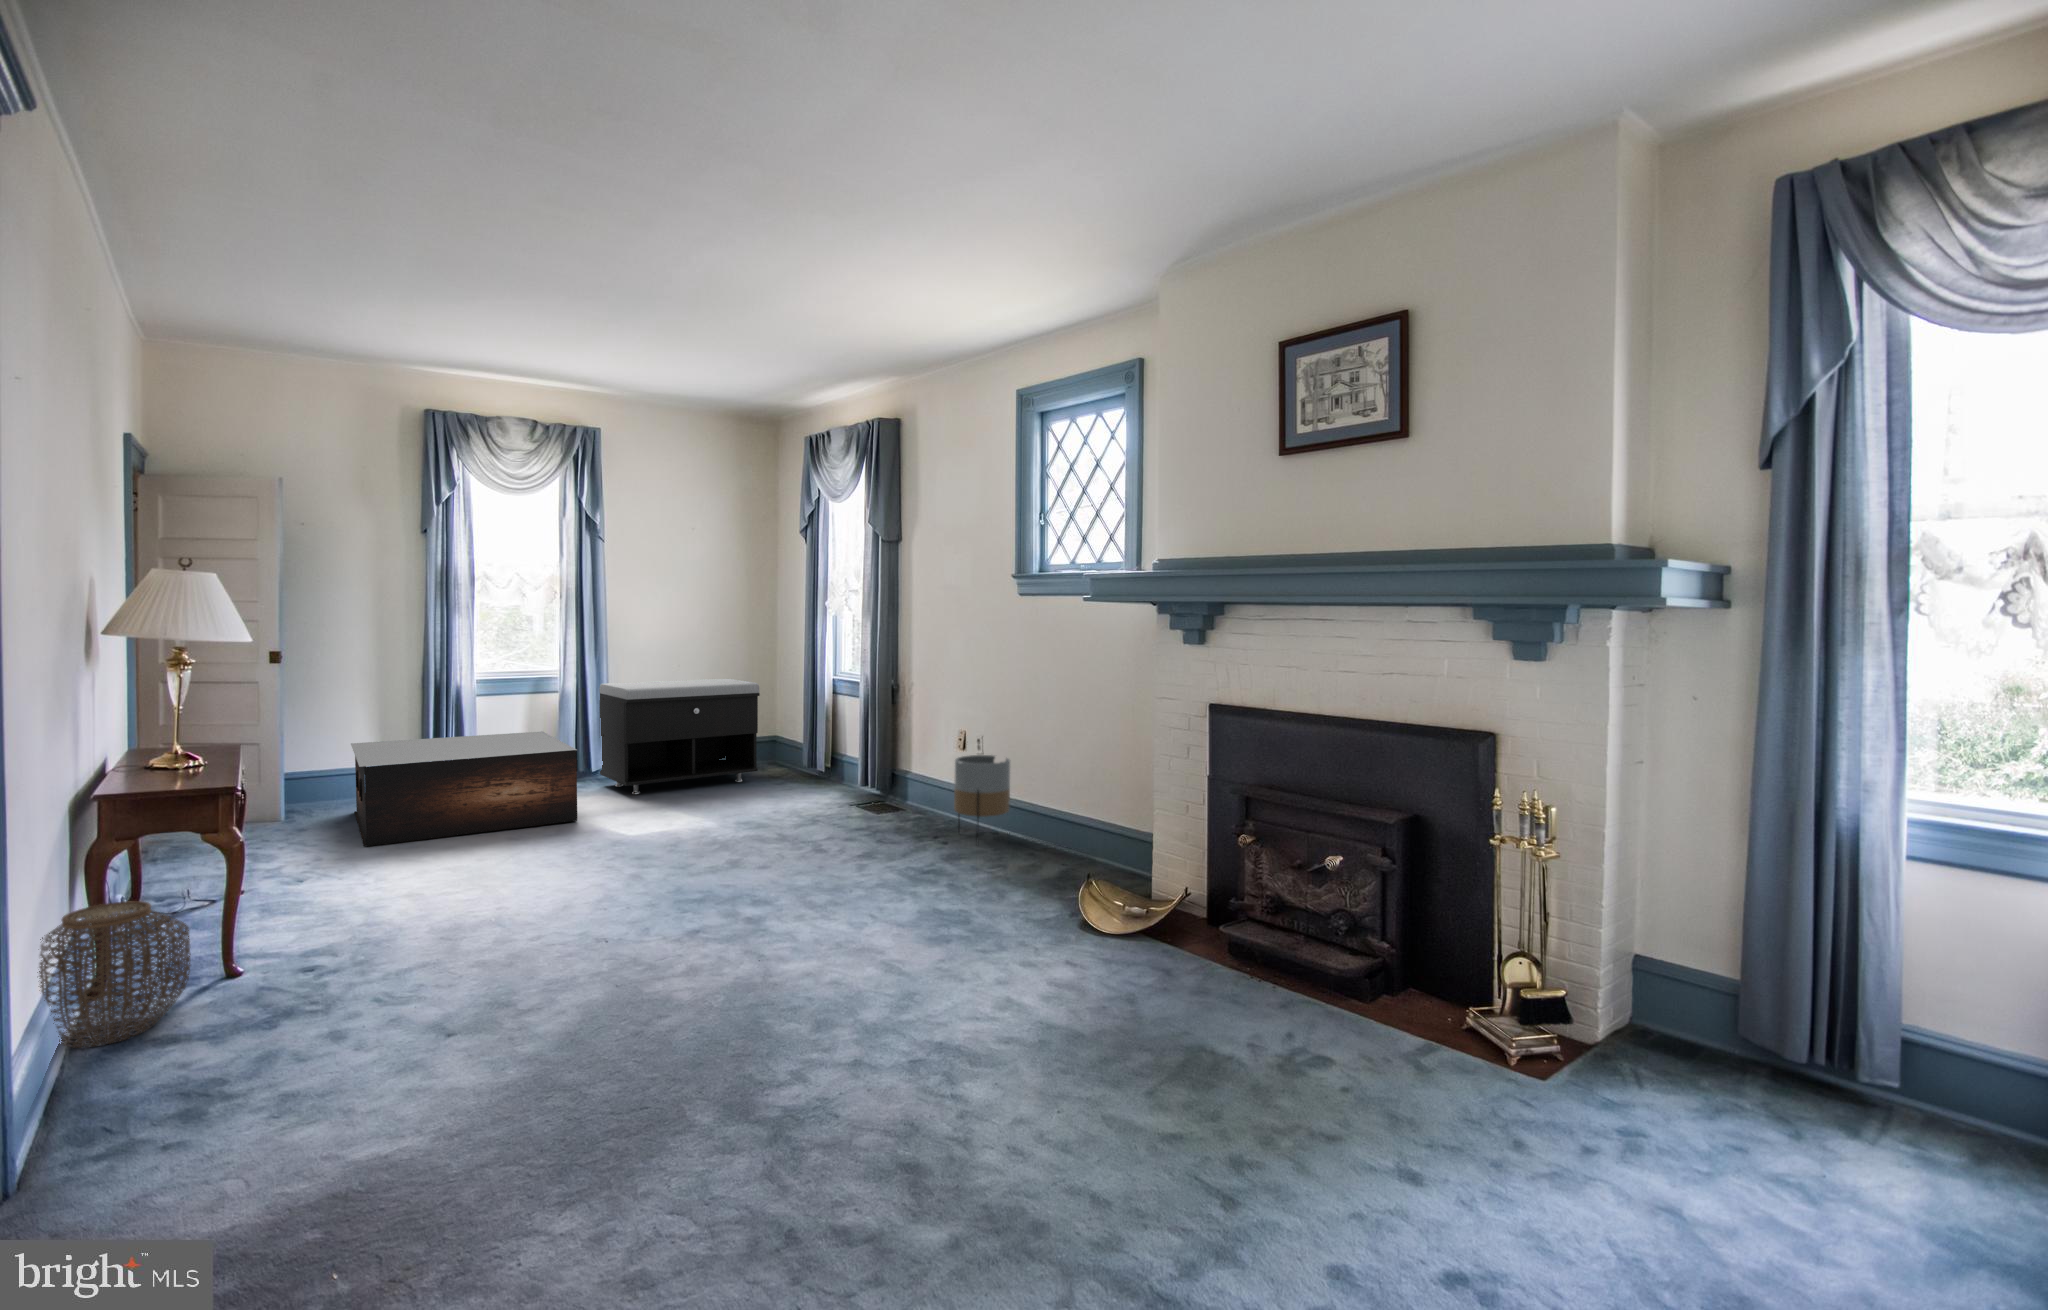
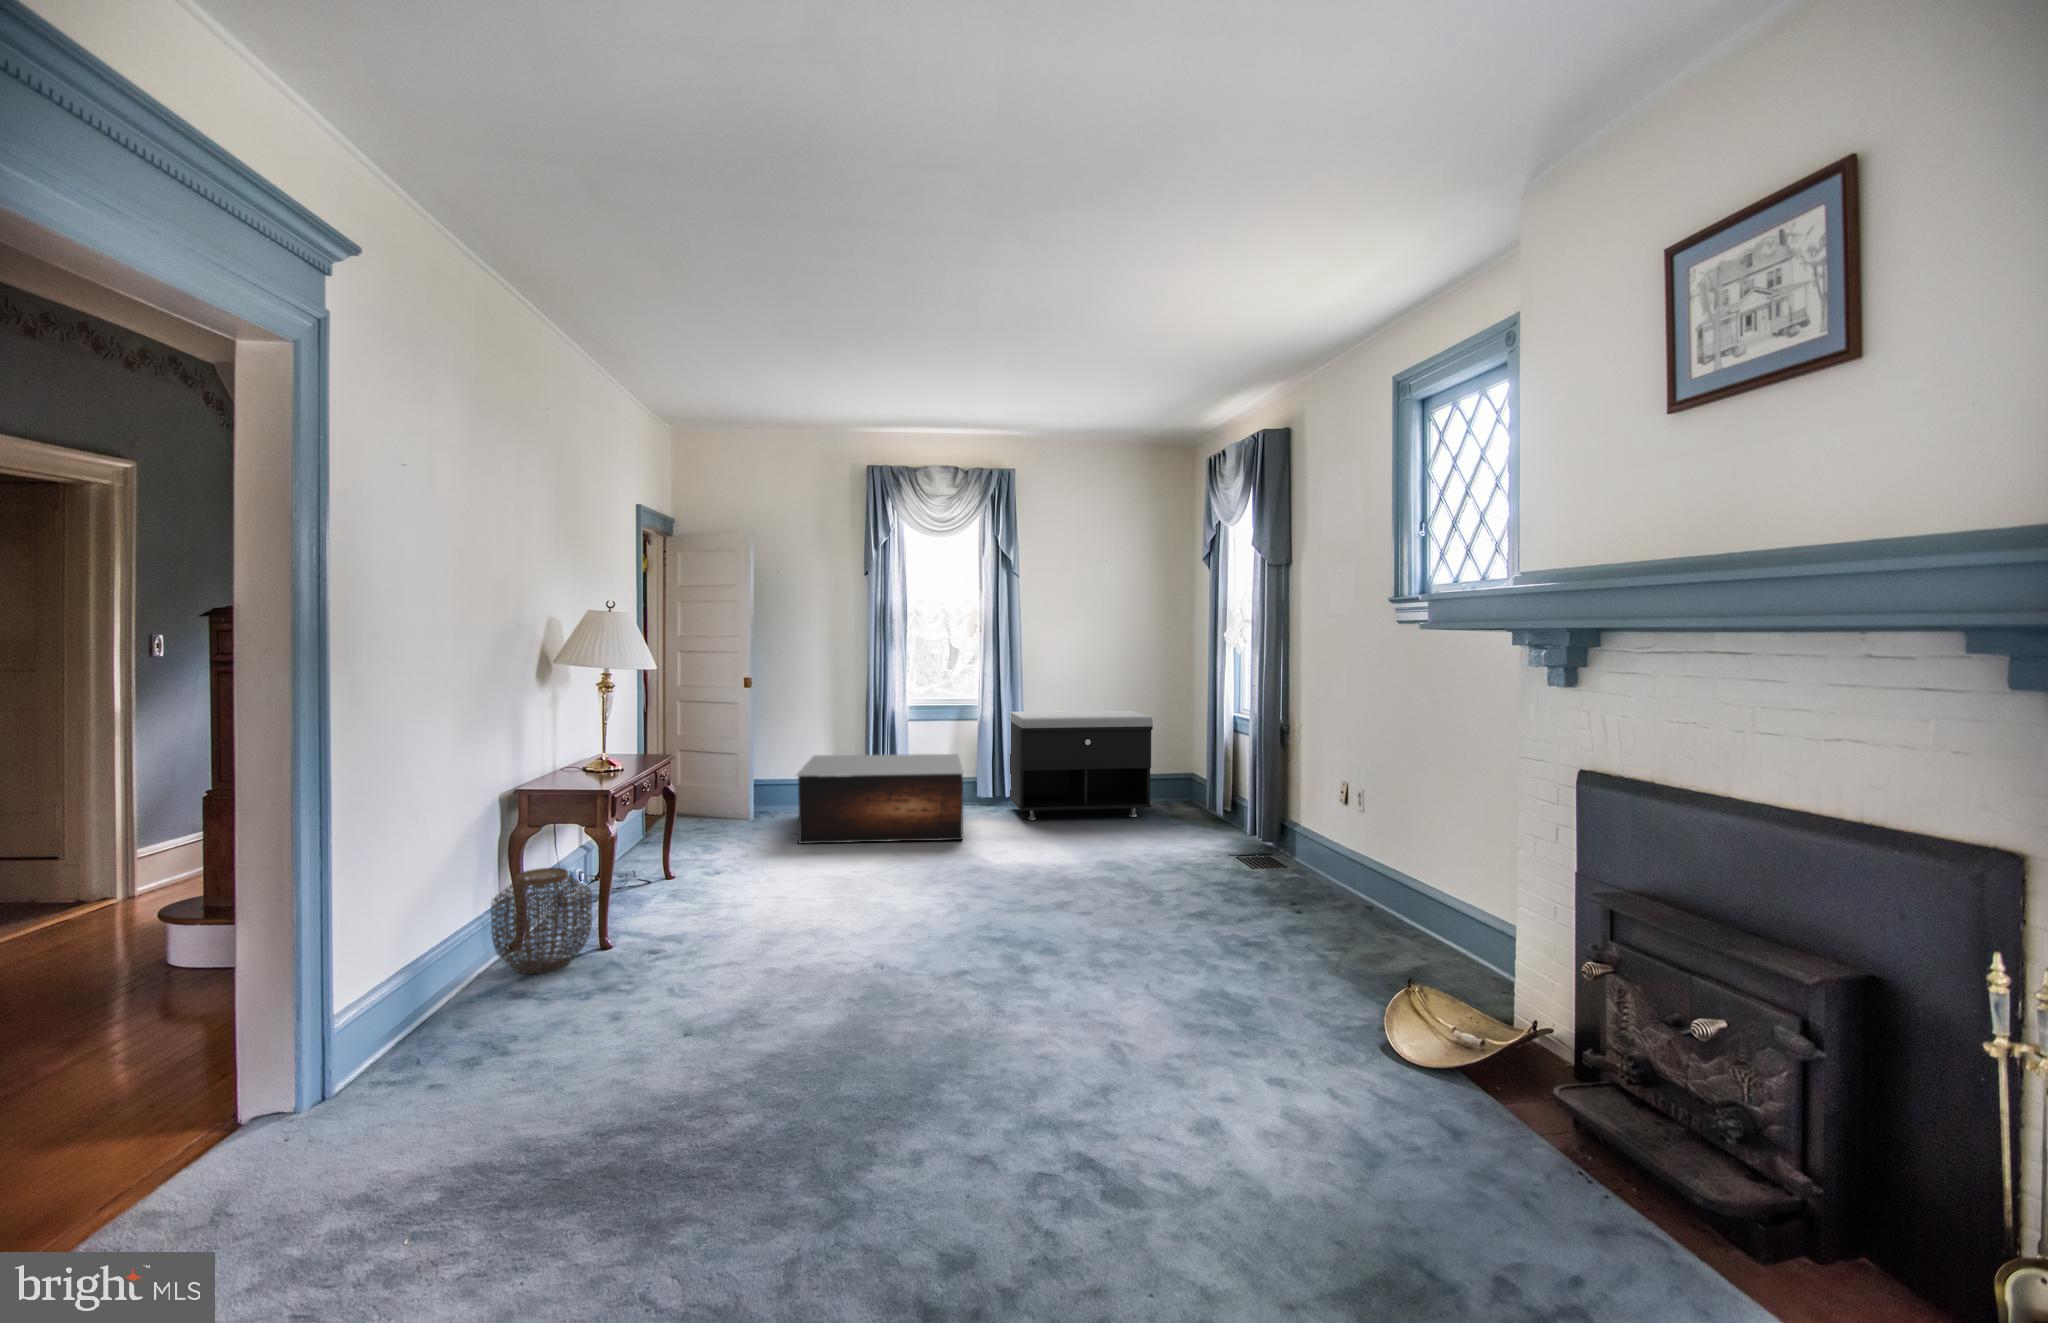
planter: present [954,755,1010,832] -> none [1309,812,1381,920]

